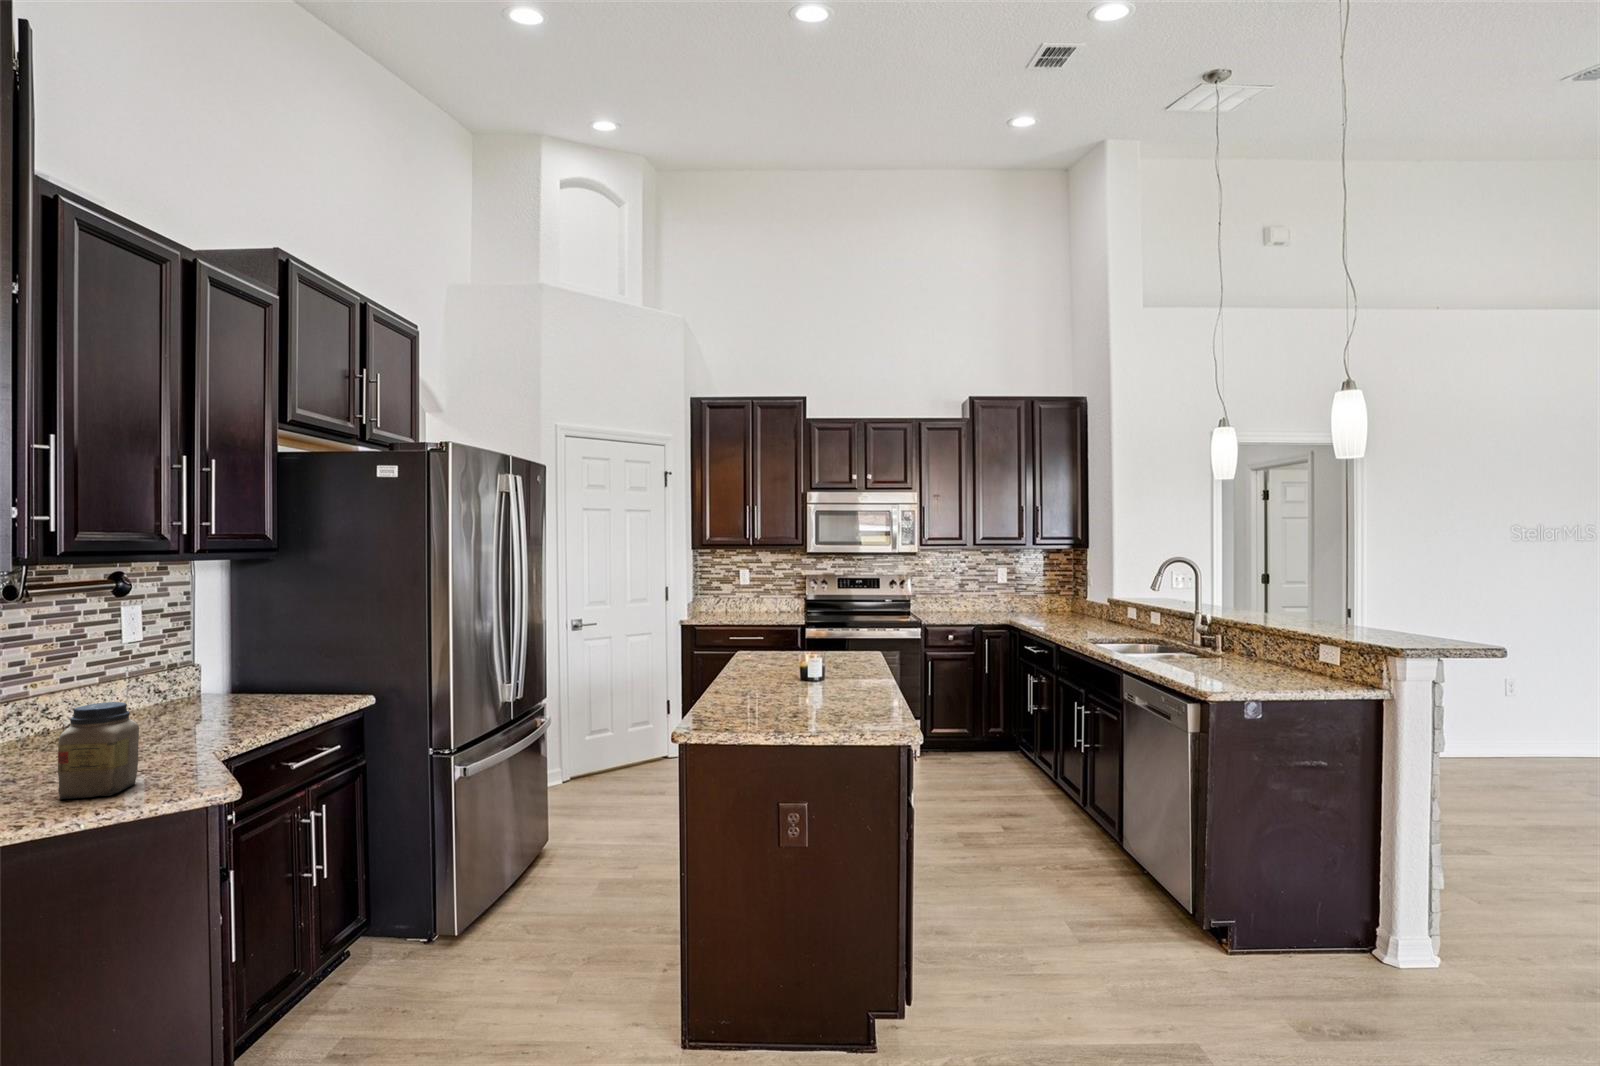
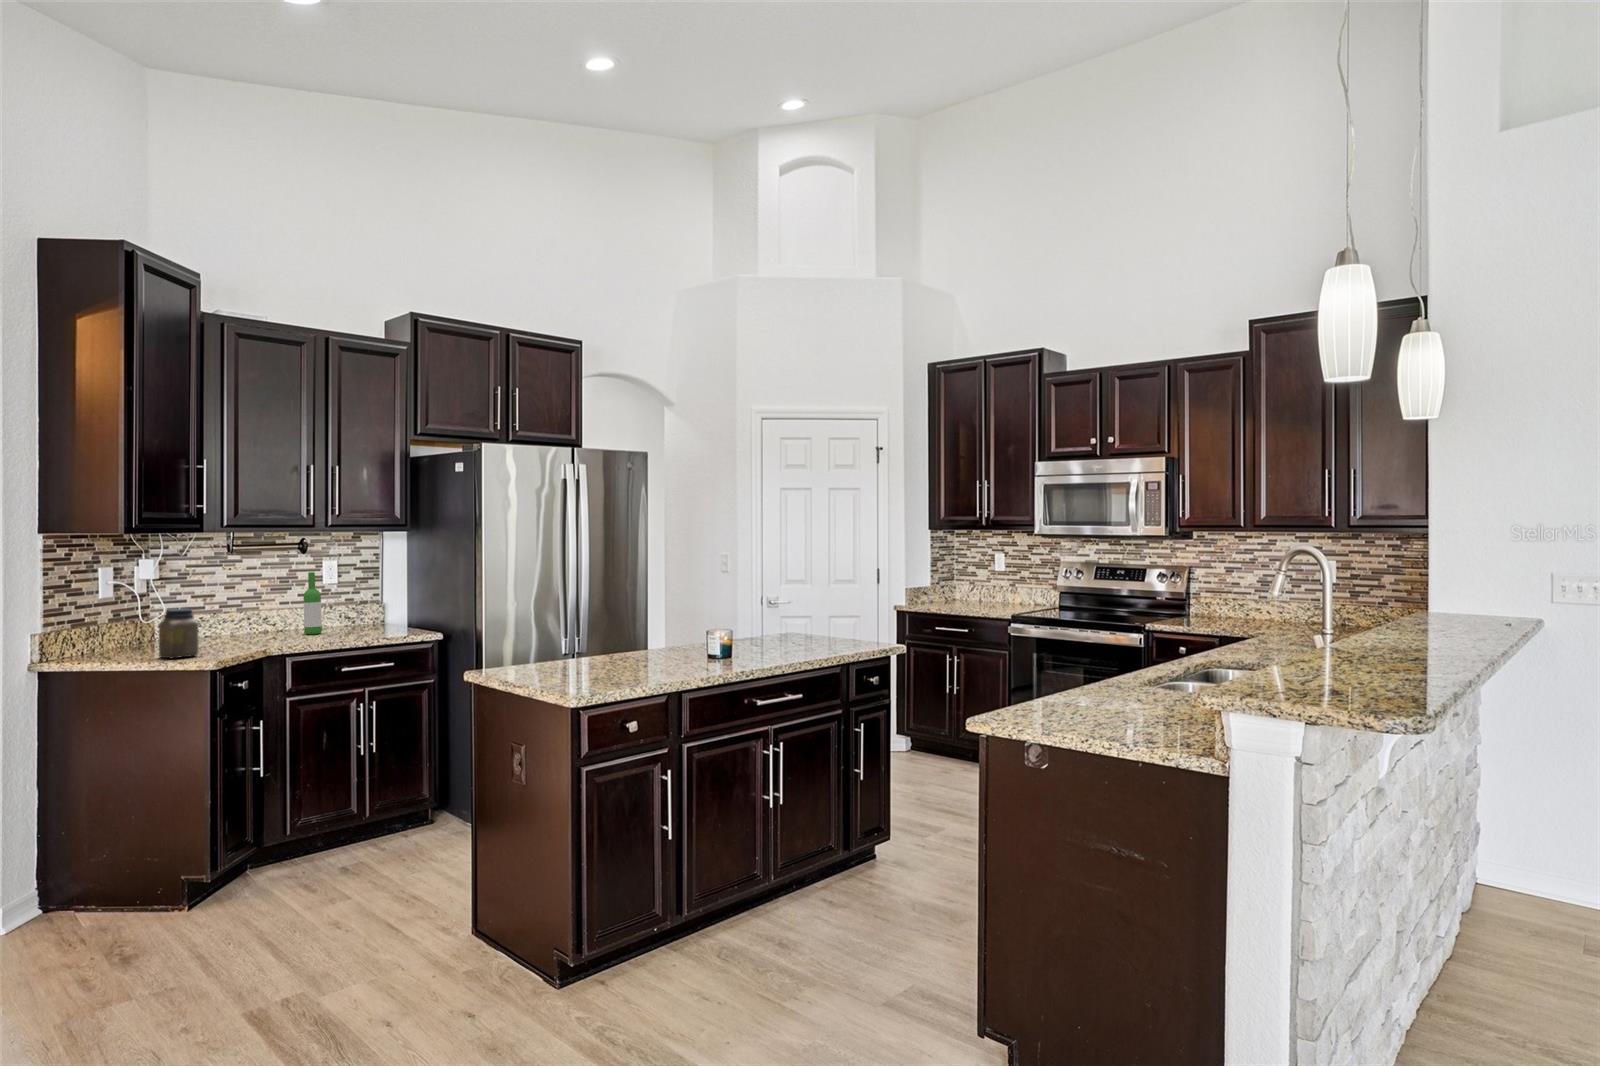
wine bottle: none [129,625,162,724] -> present [303,572,322,634]

